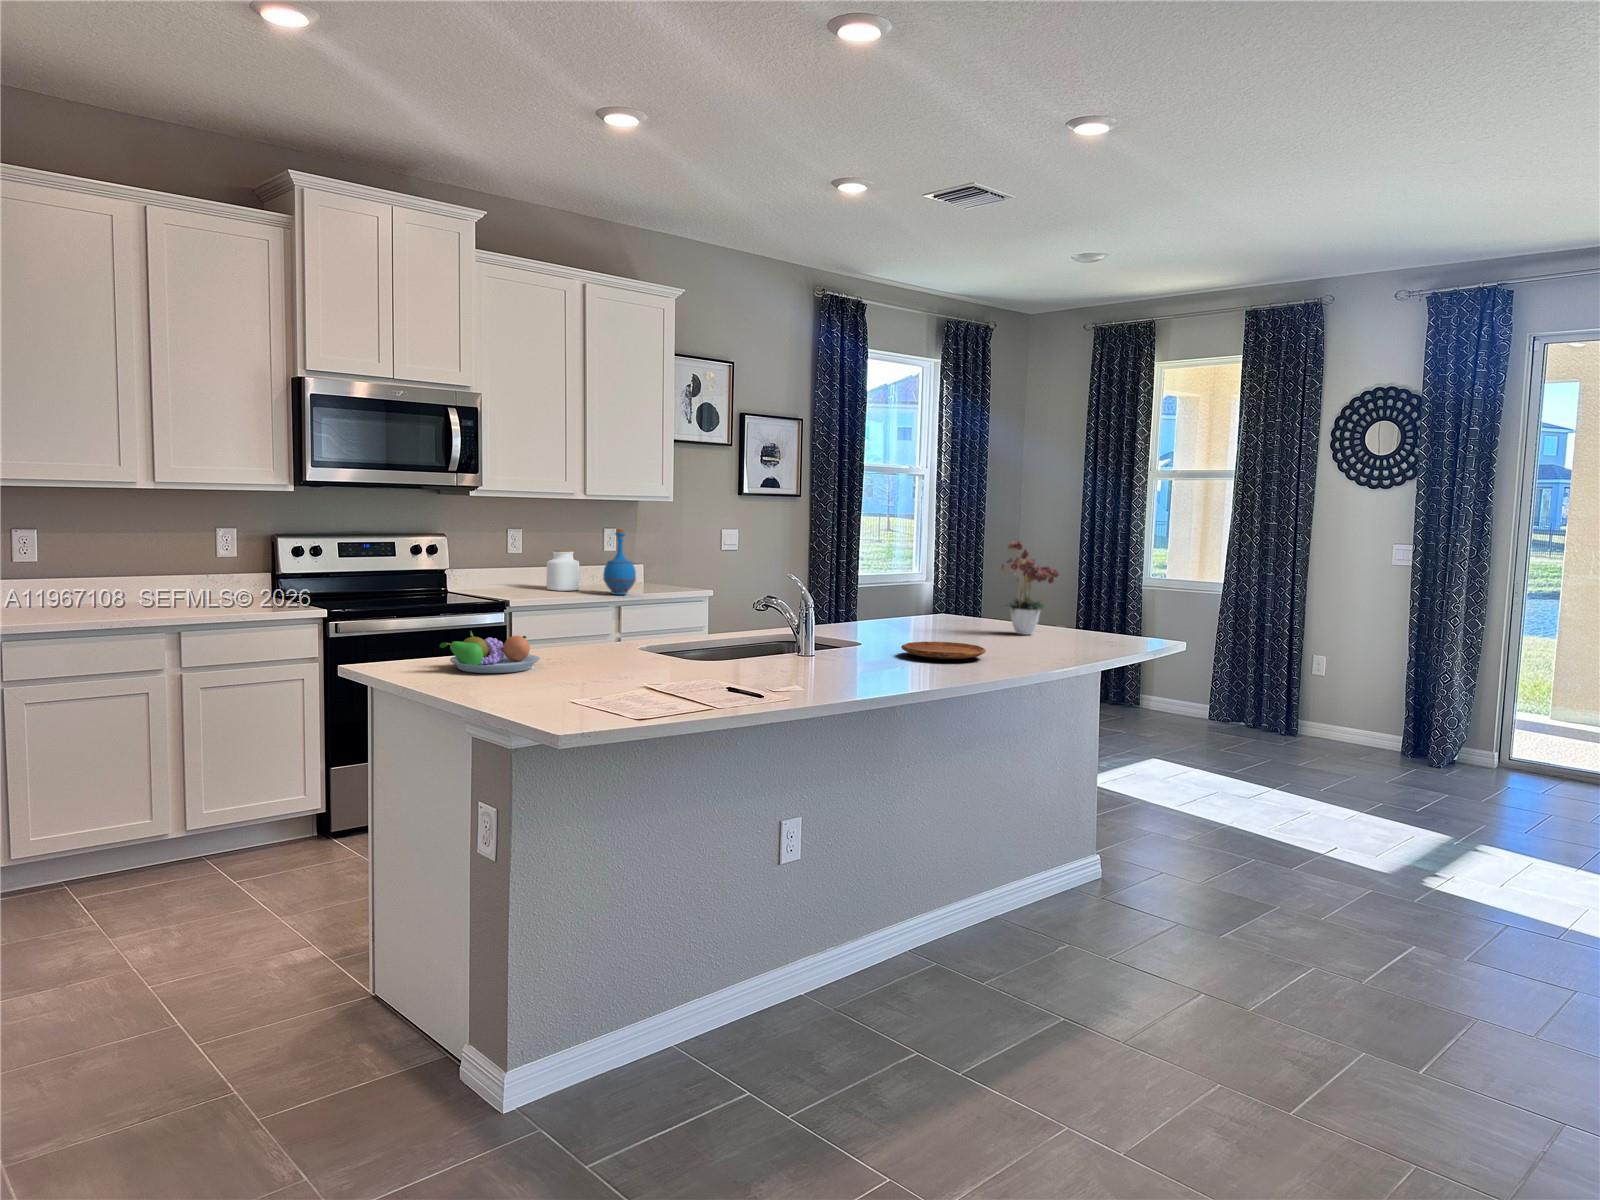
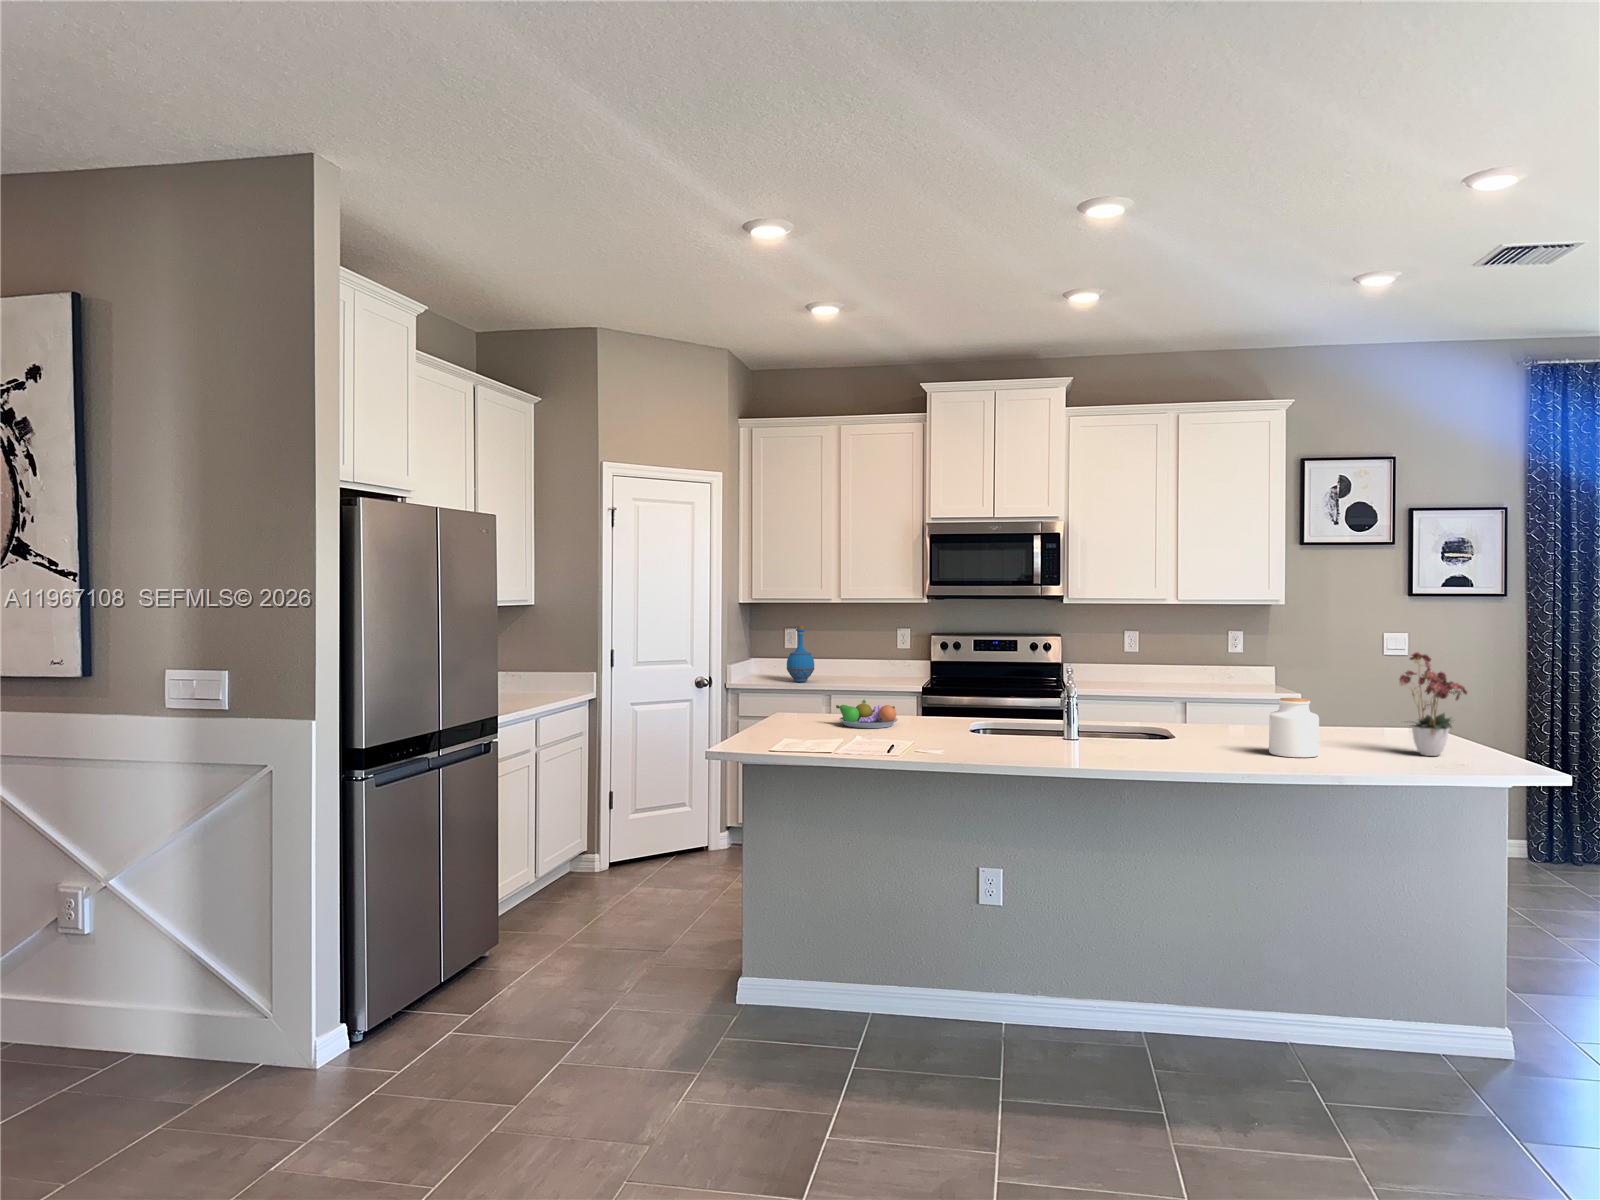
bottle: present [603,529,636,595] -> present [787,625,815,682]
jar: present [546,550,579,591] -> present [1269,698,1319,758]
tray: present [901,642,986,659] -> none [1165,742,1247,760]

